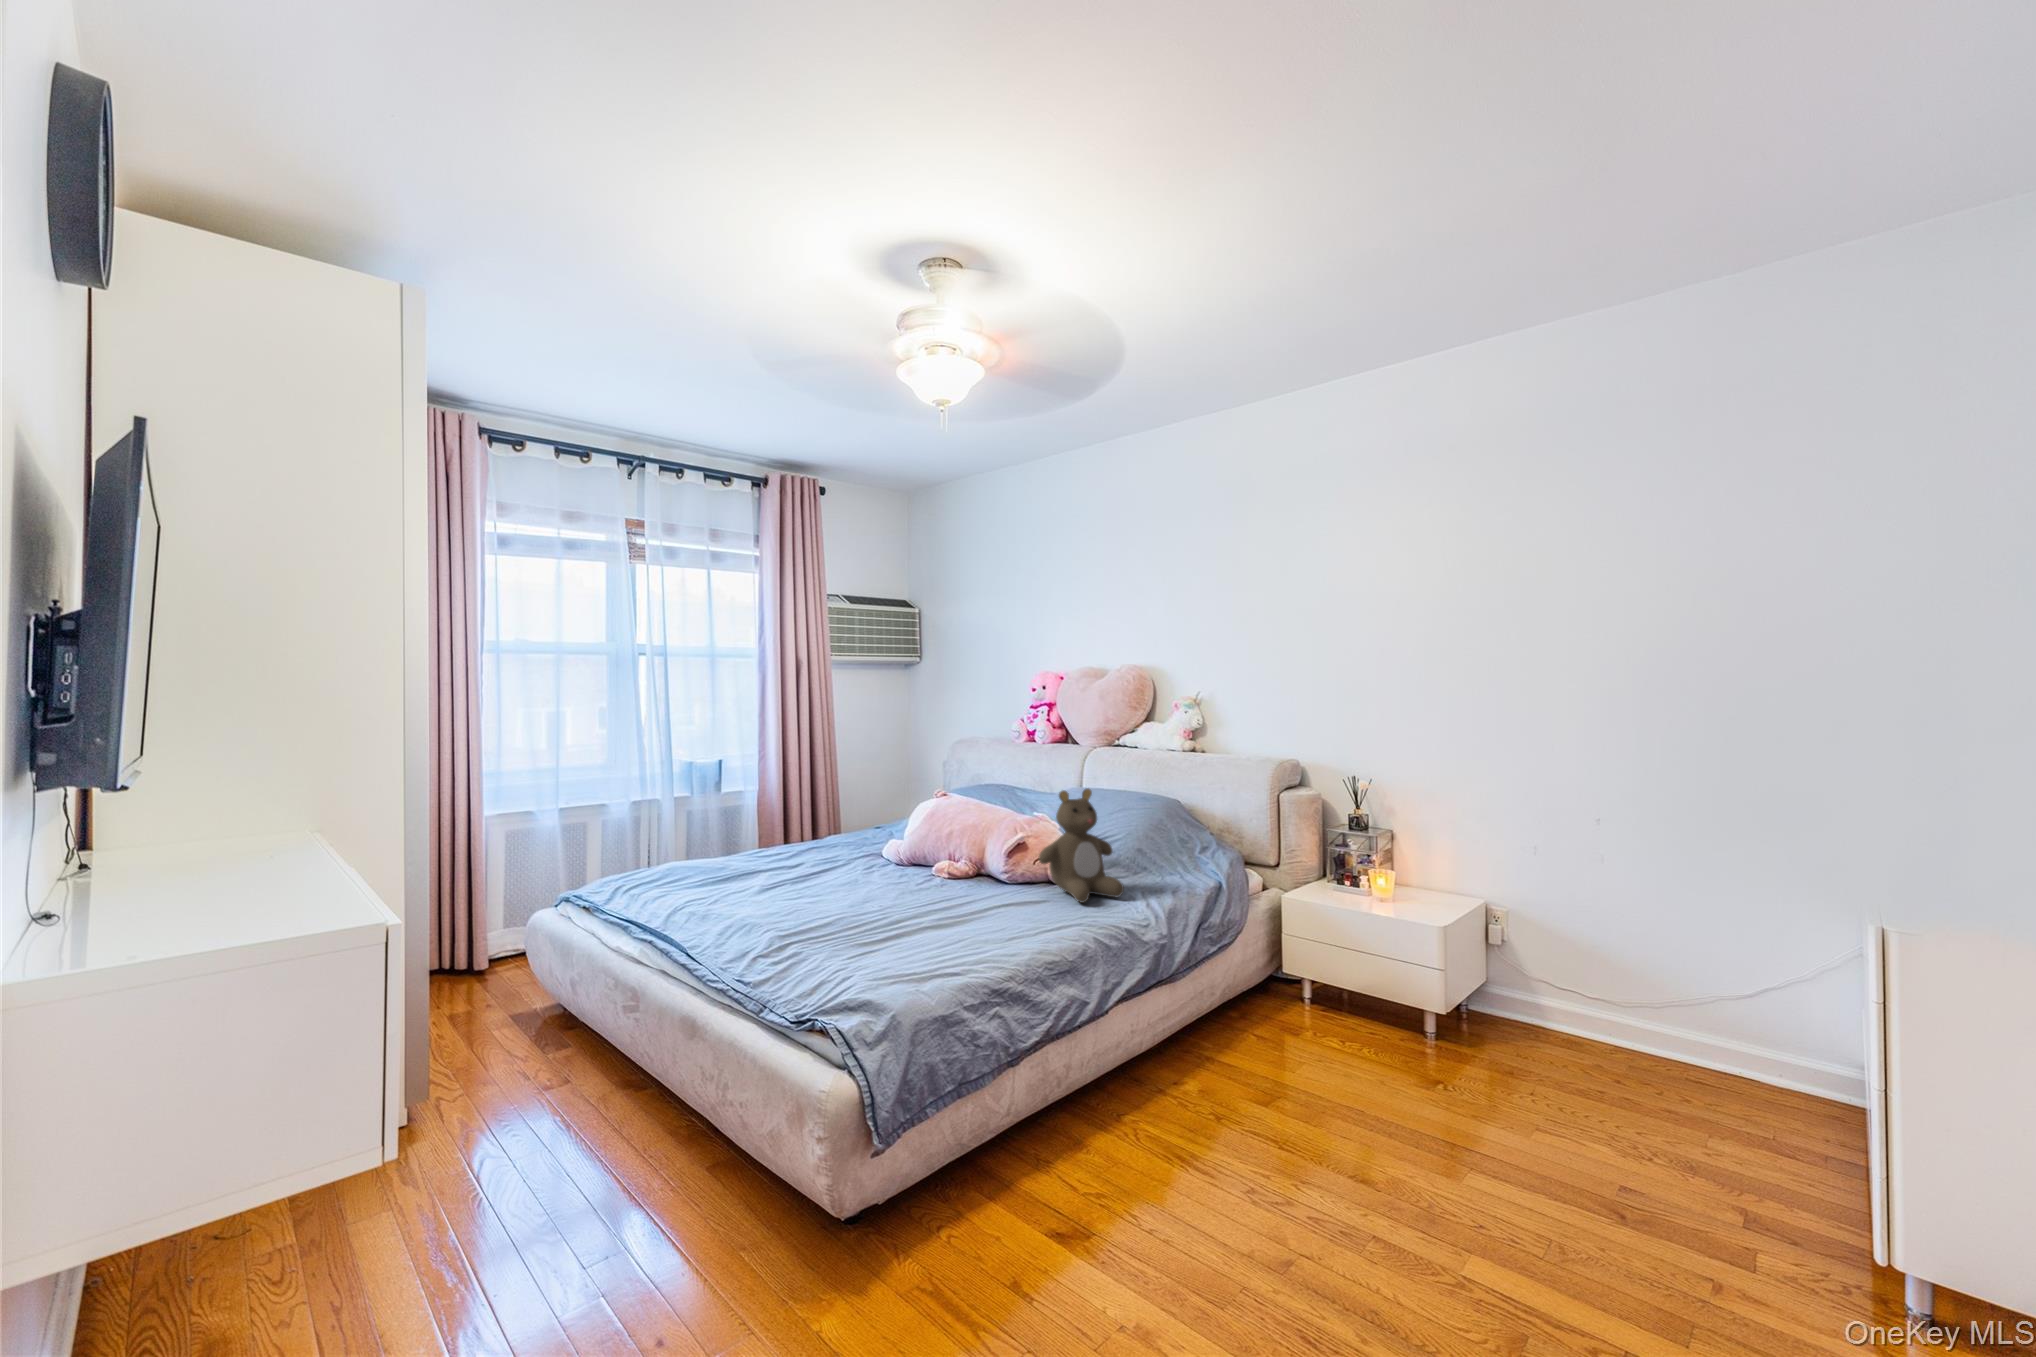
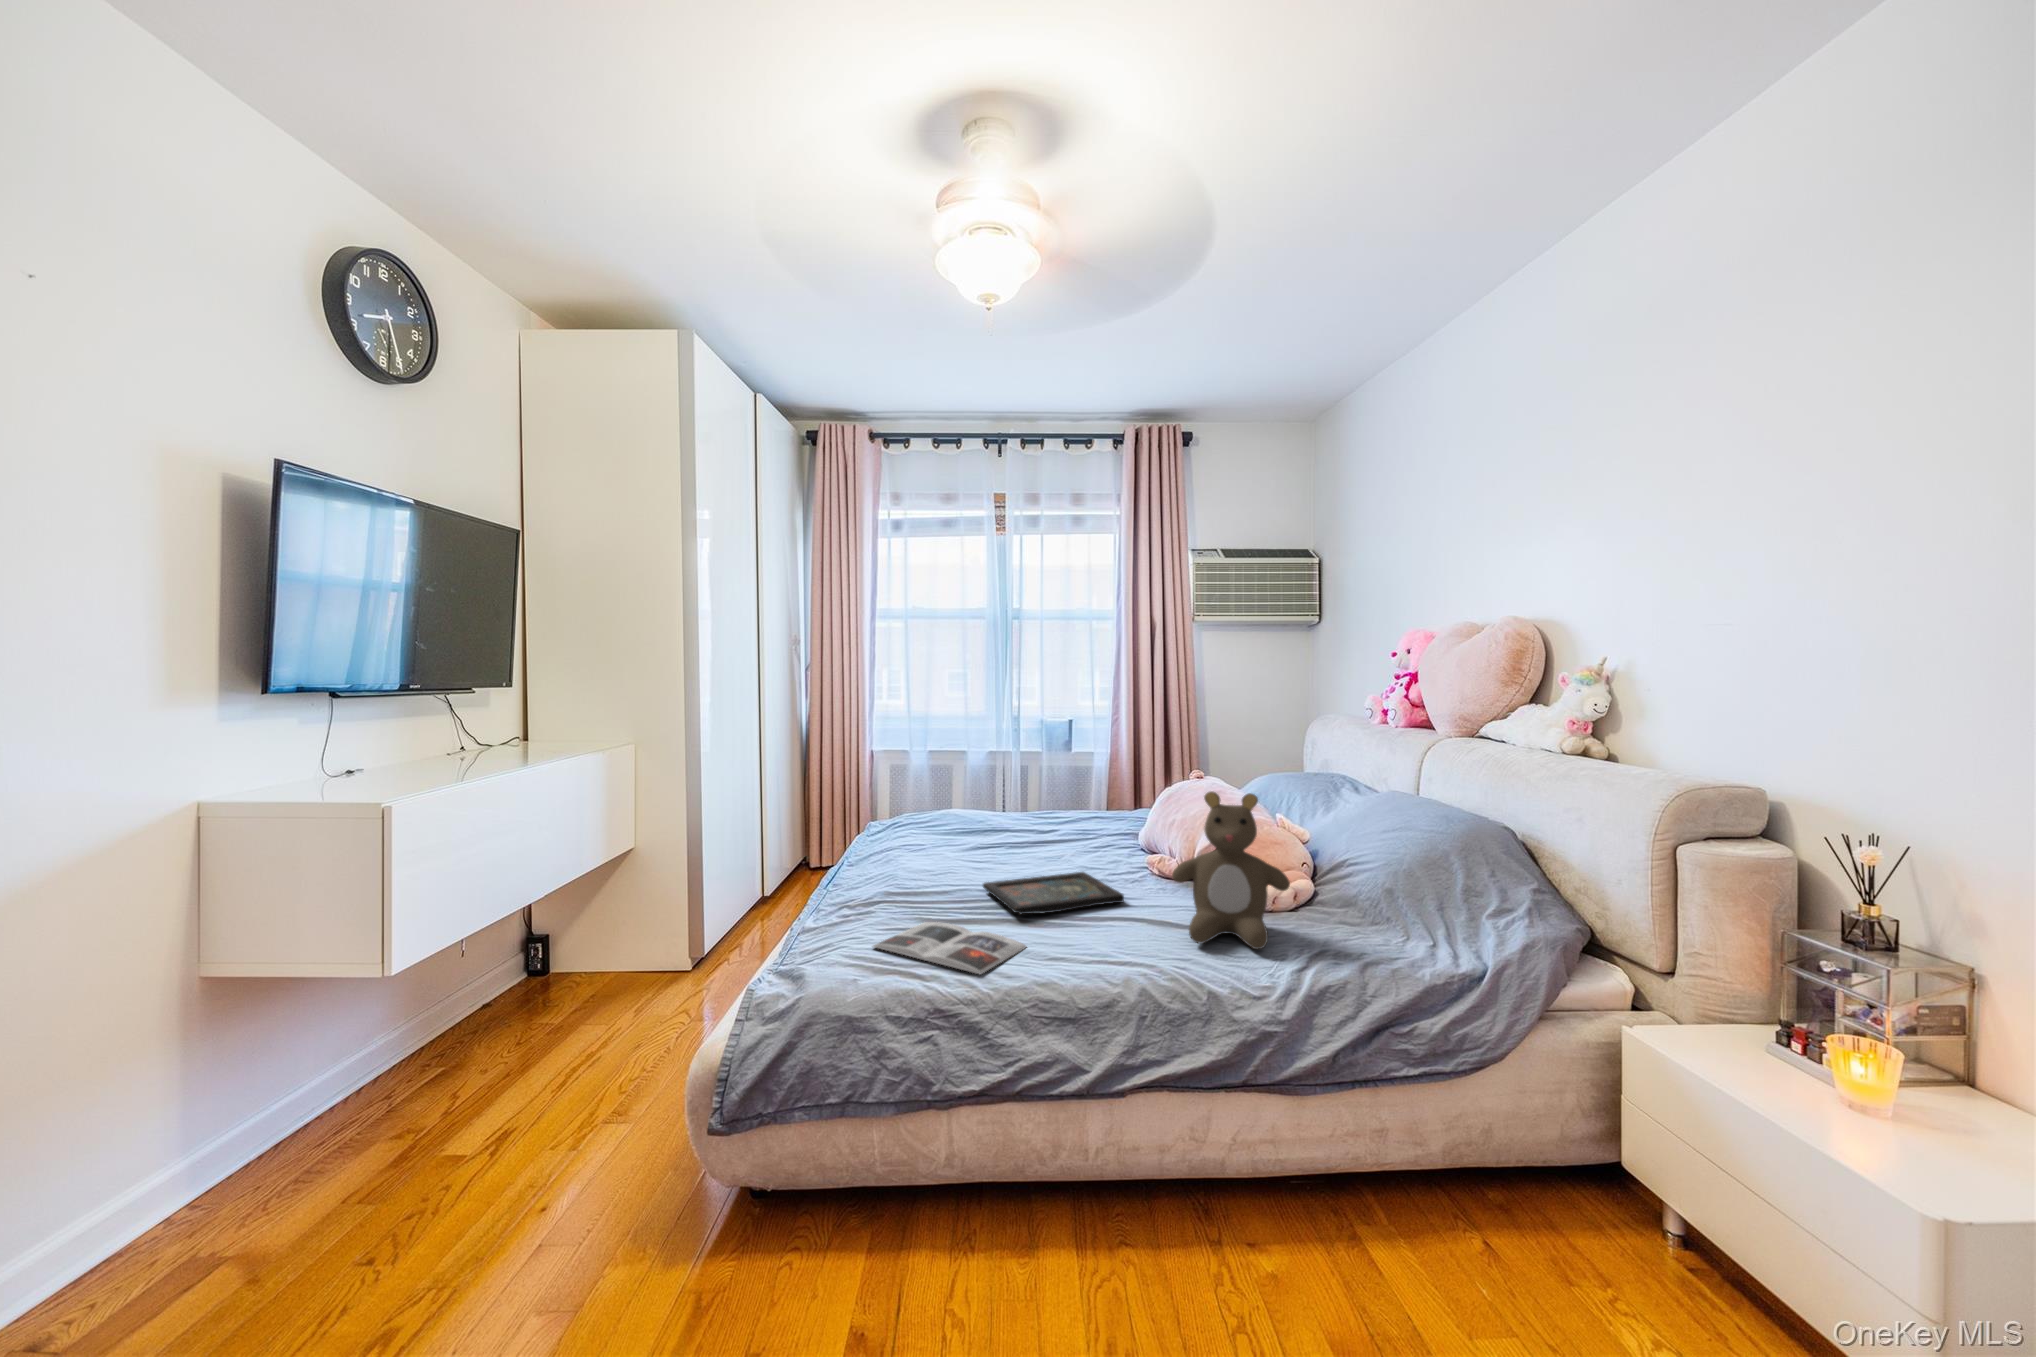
tray: none [867,880,986,917] -> present [983,872,1124,914]
magazine: none [872,932,997,968] -> present [873,922,1027,974]

